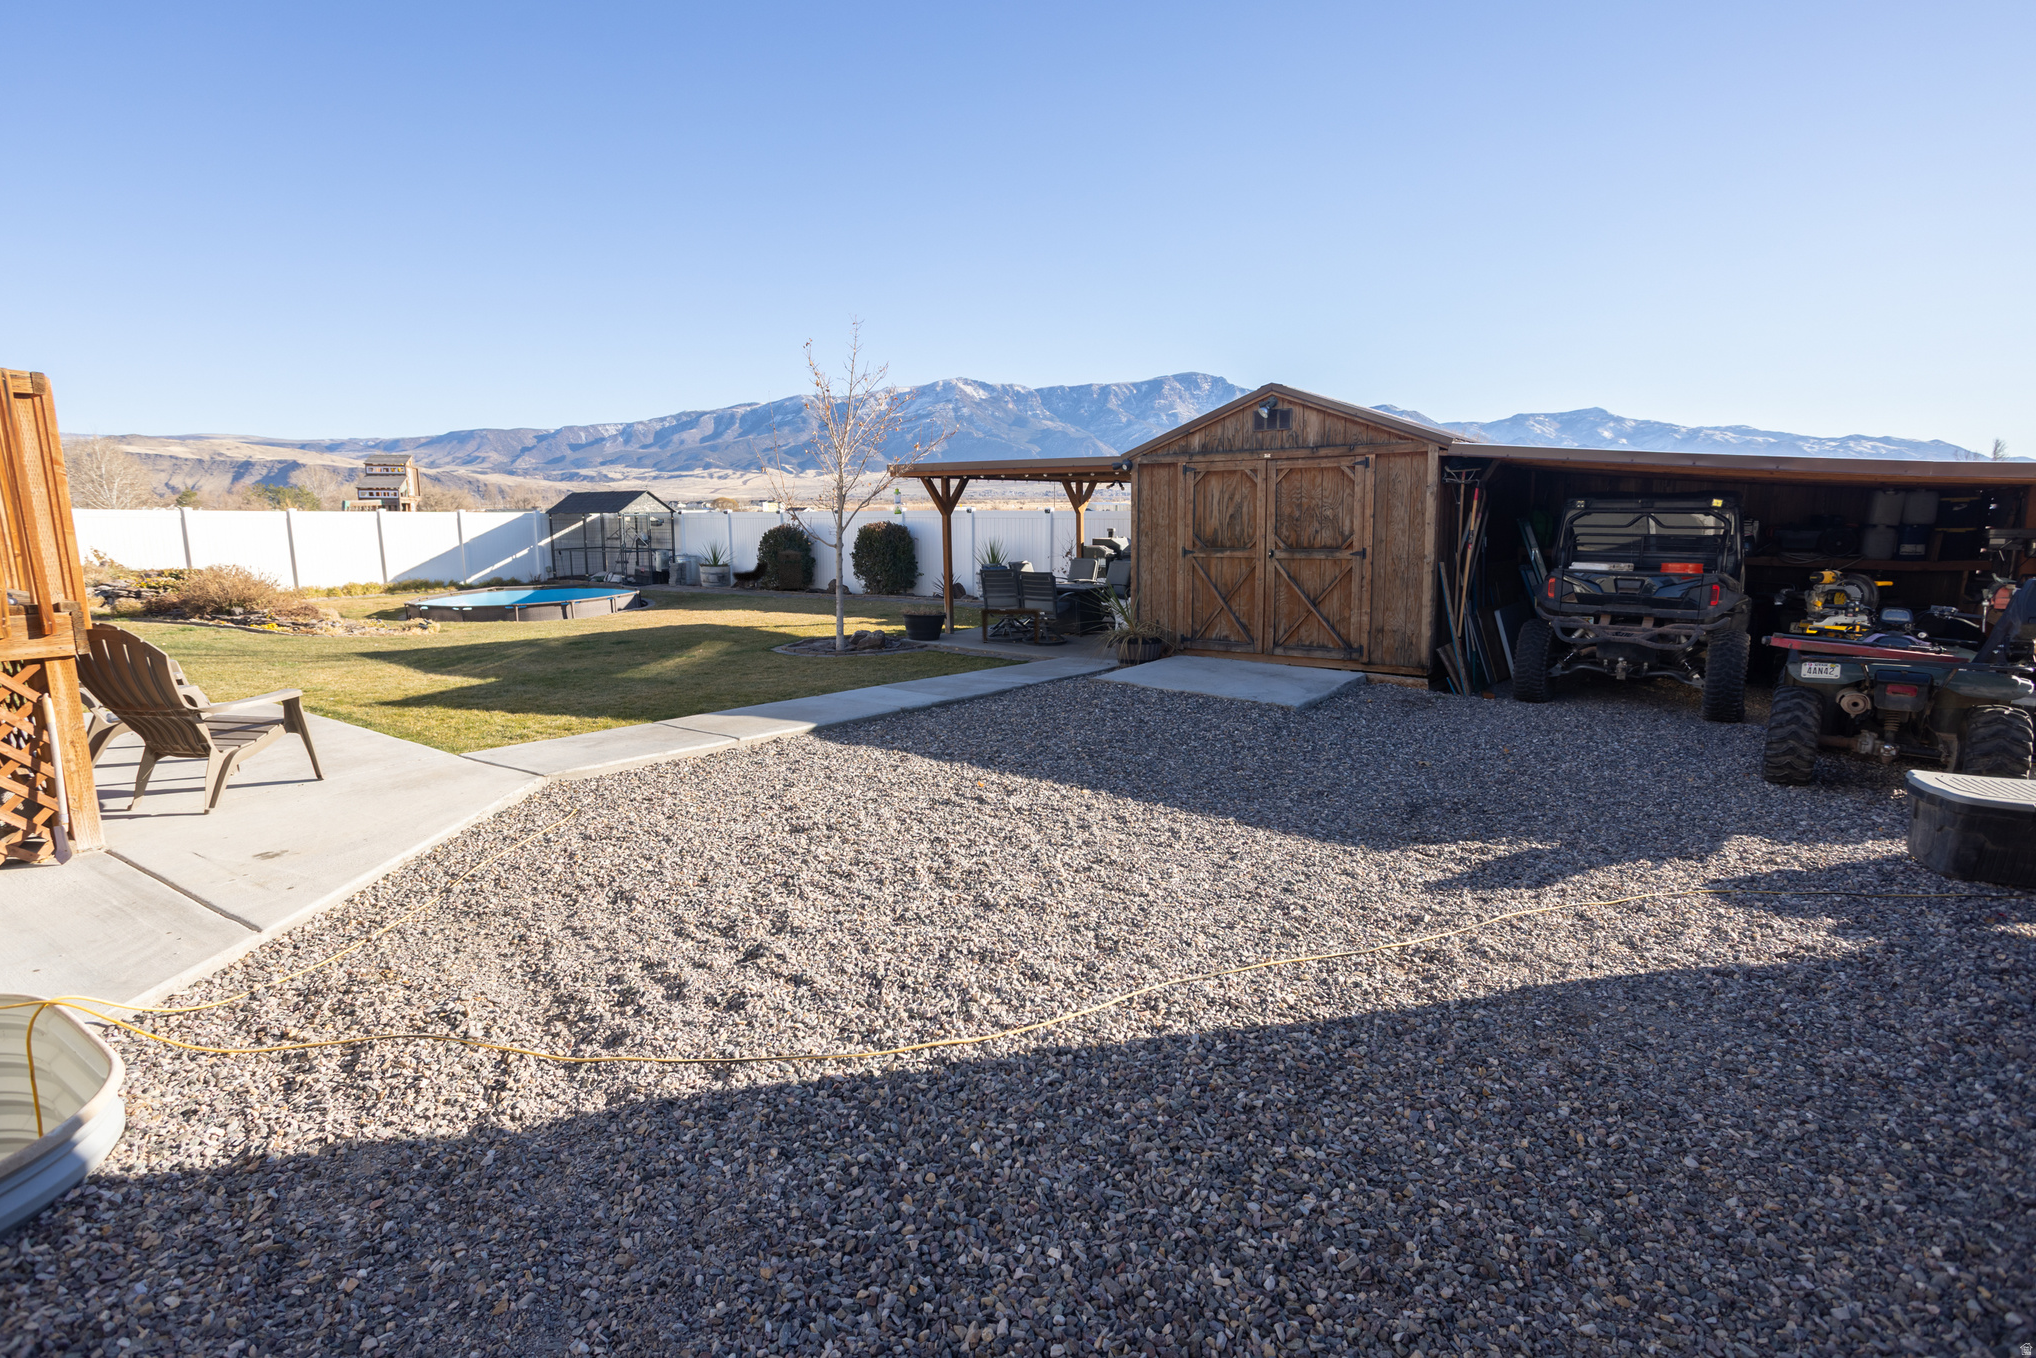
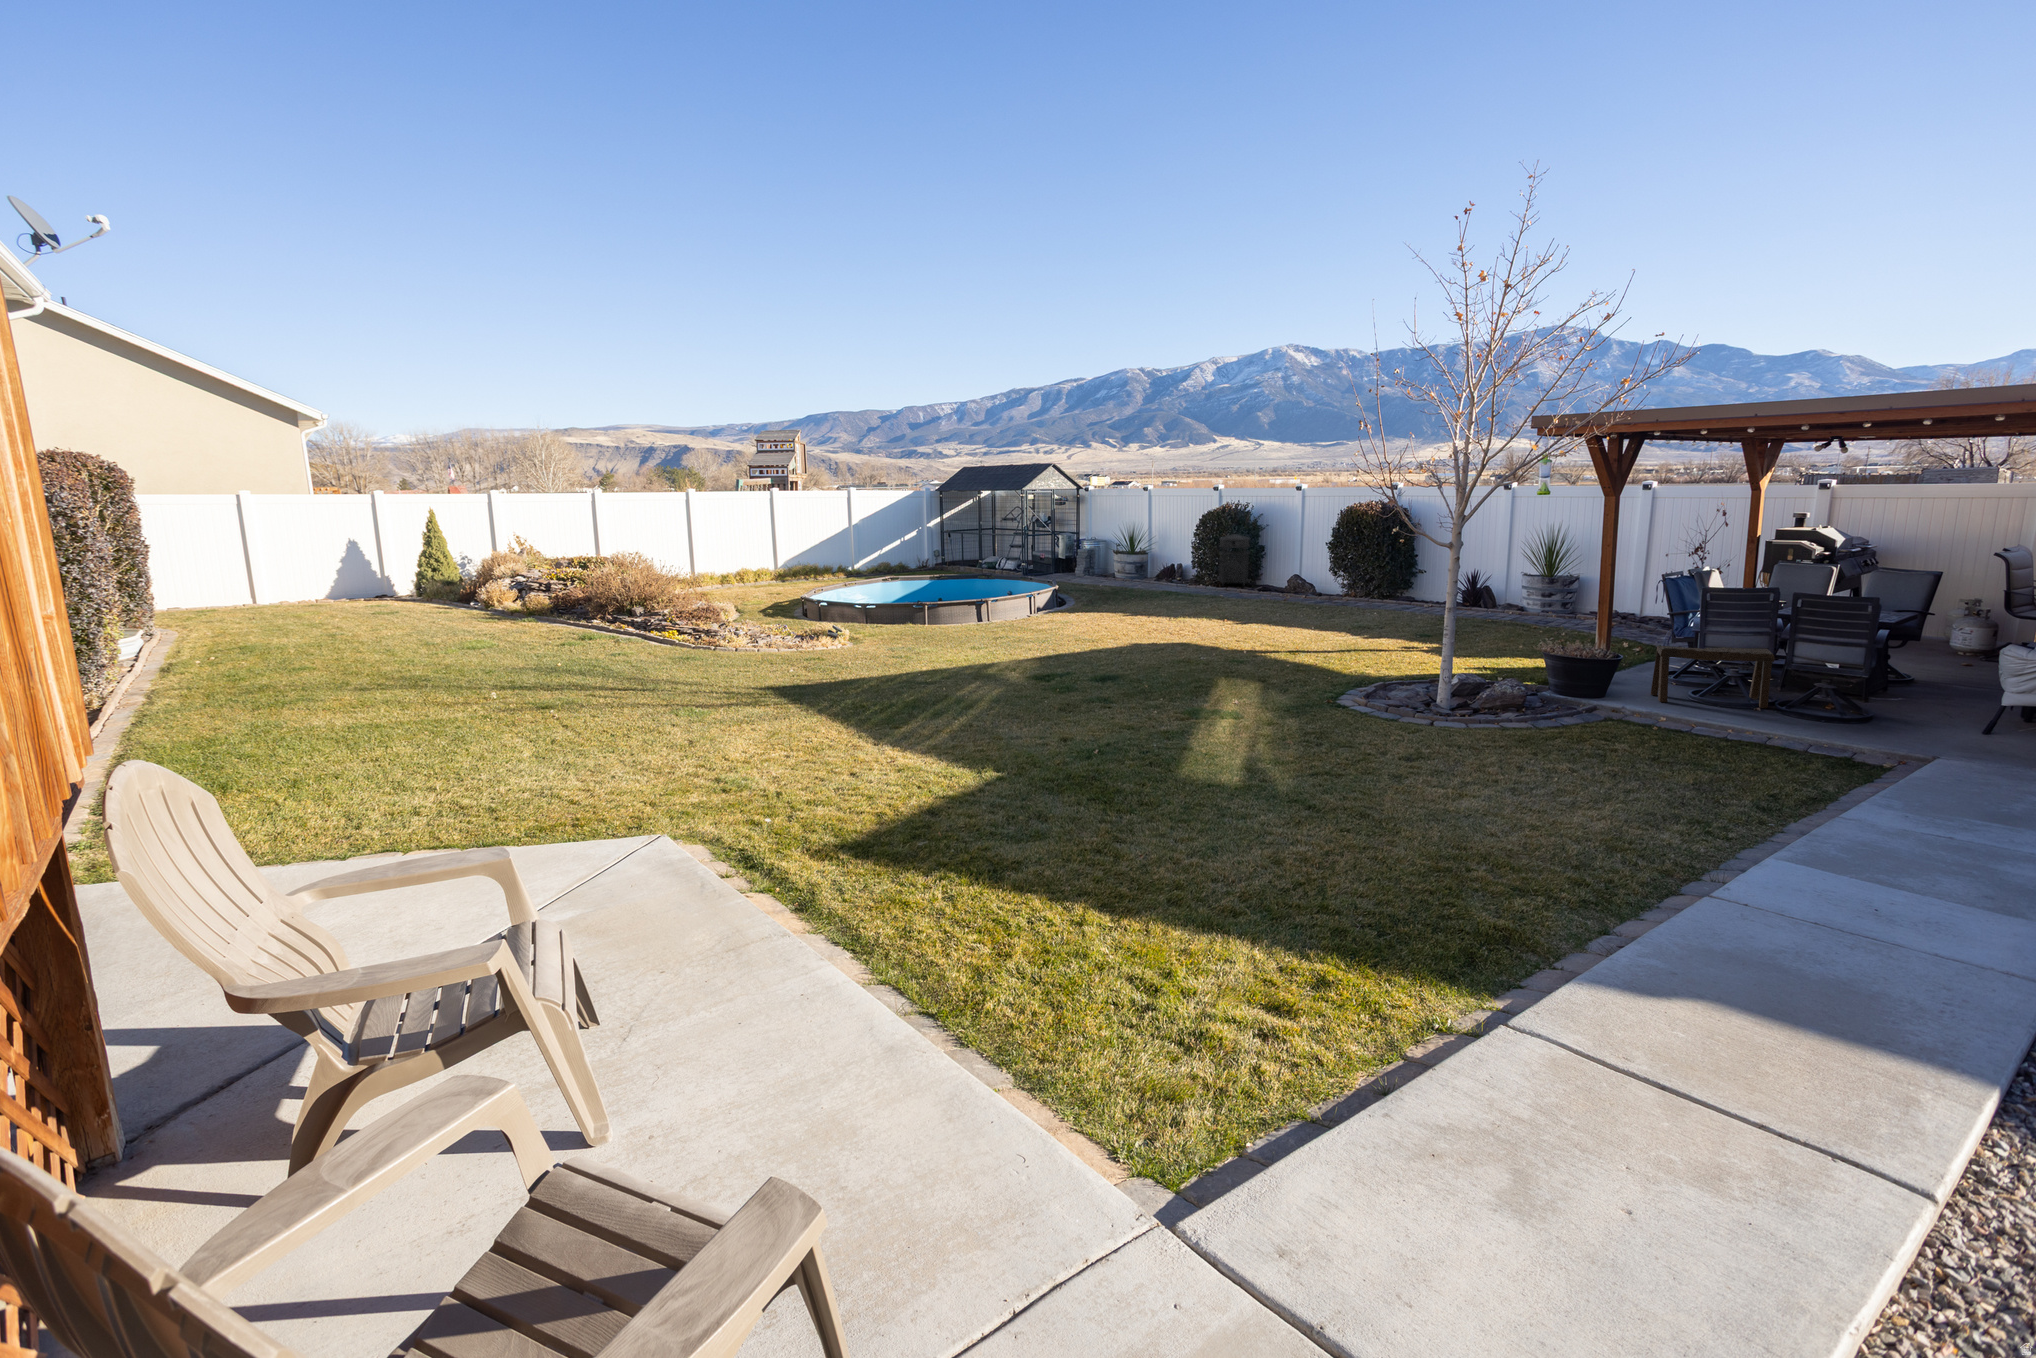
lounge chair: present [733,562,768,588] -> none [1160,549,1204,584]

